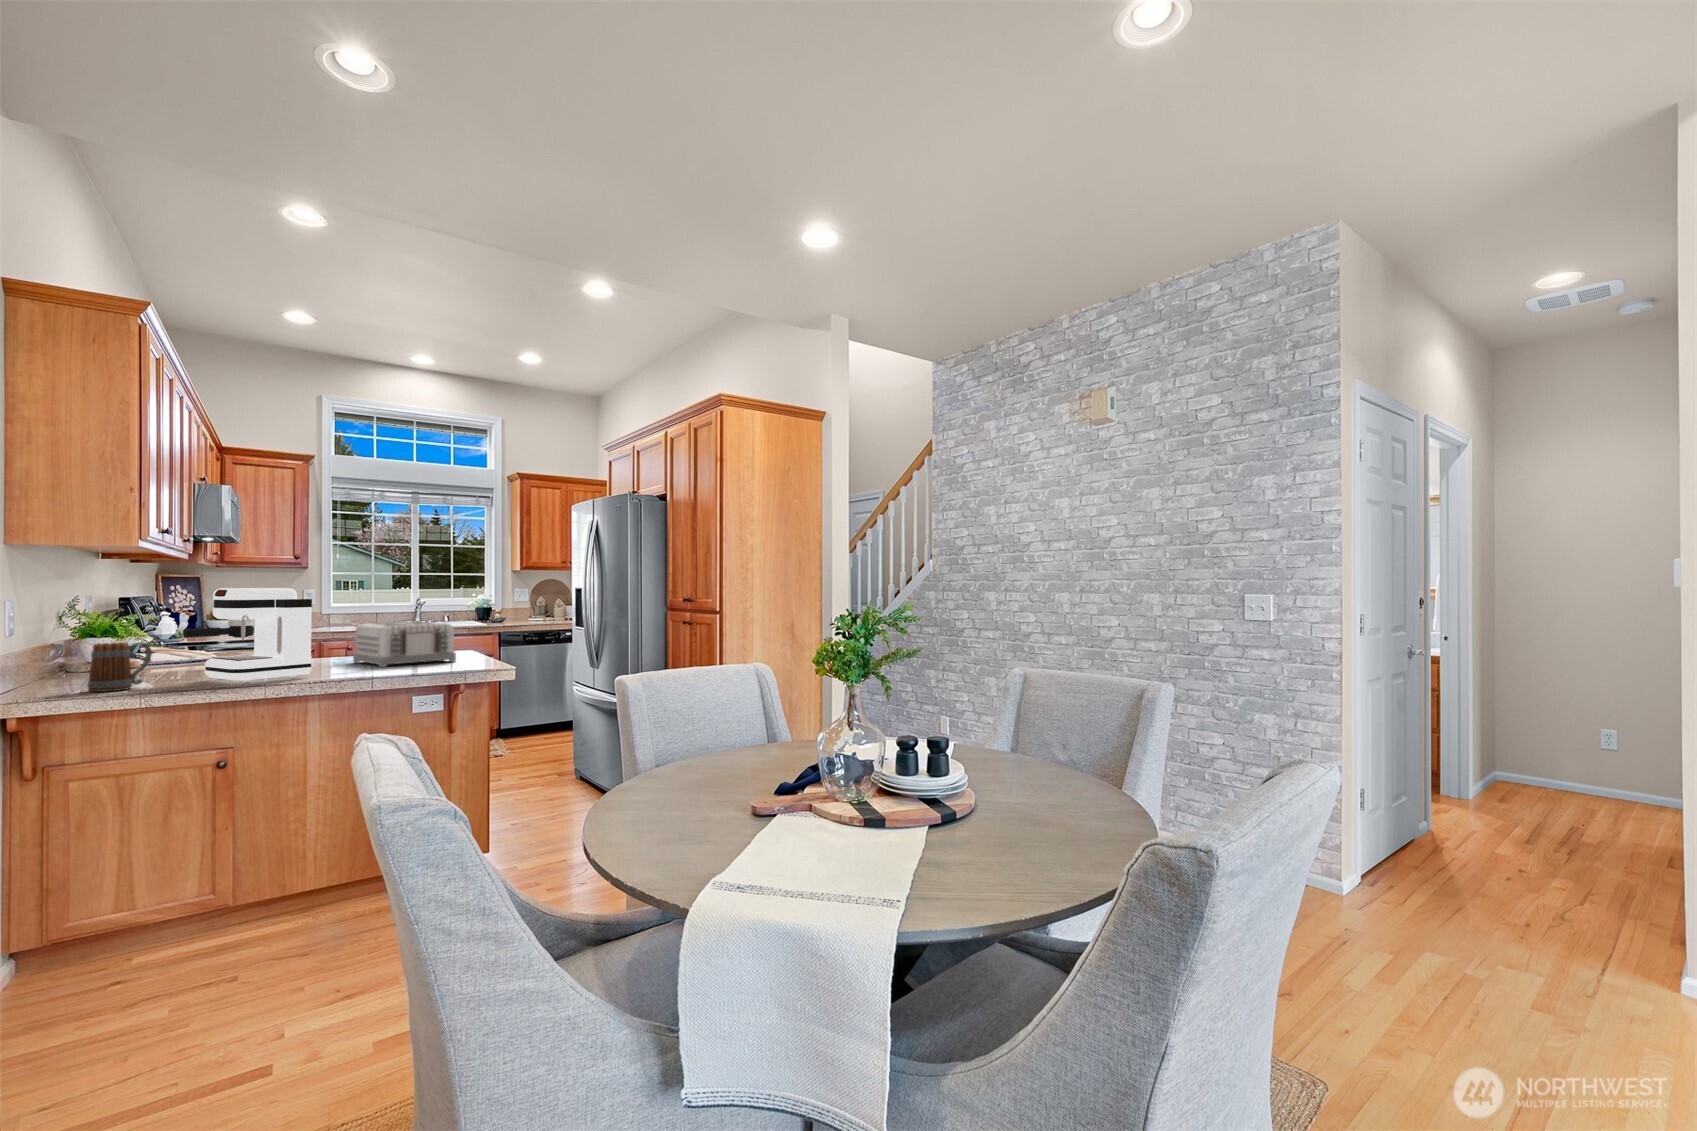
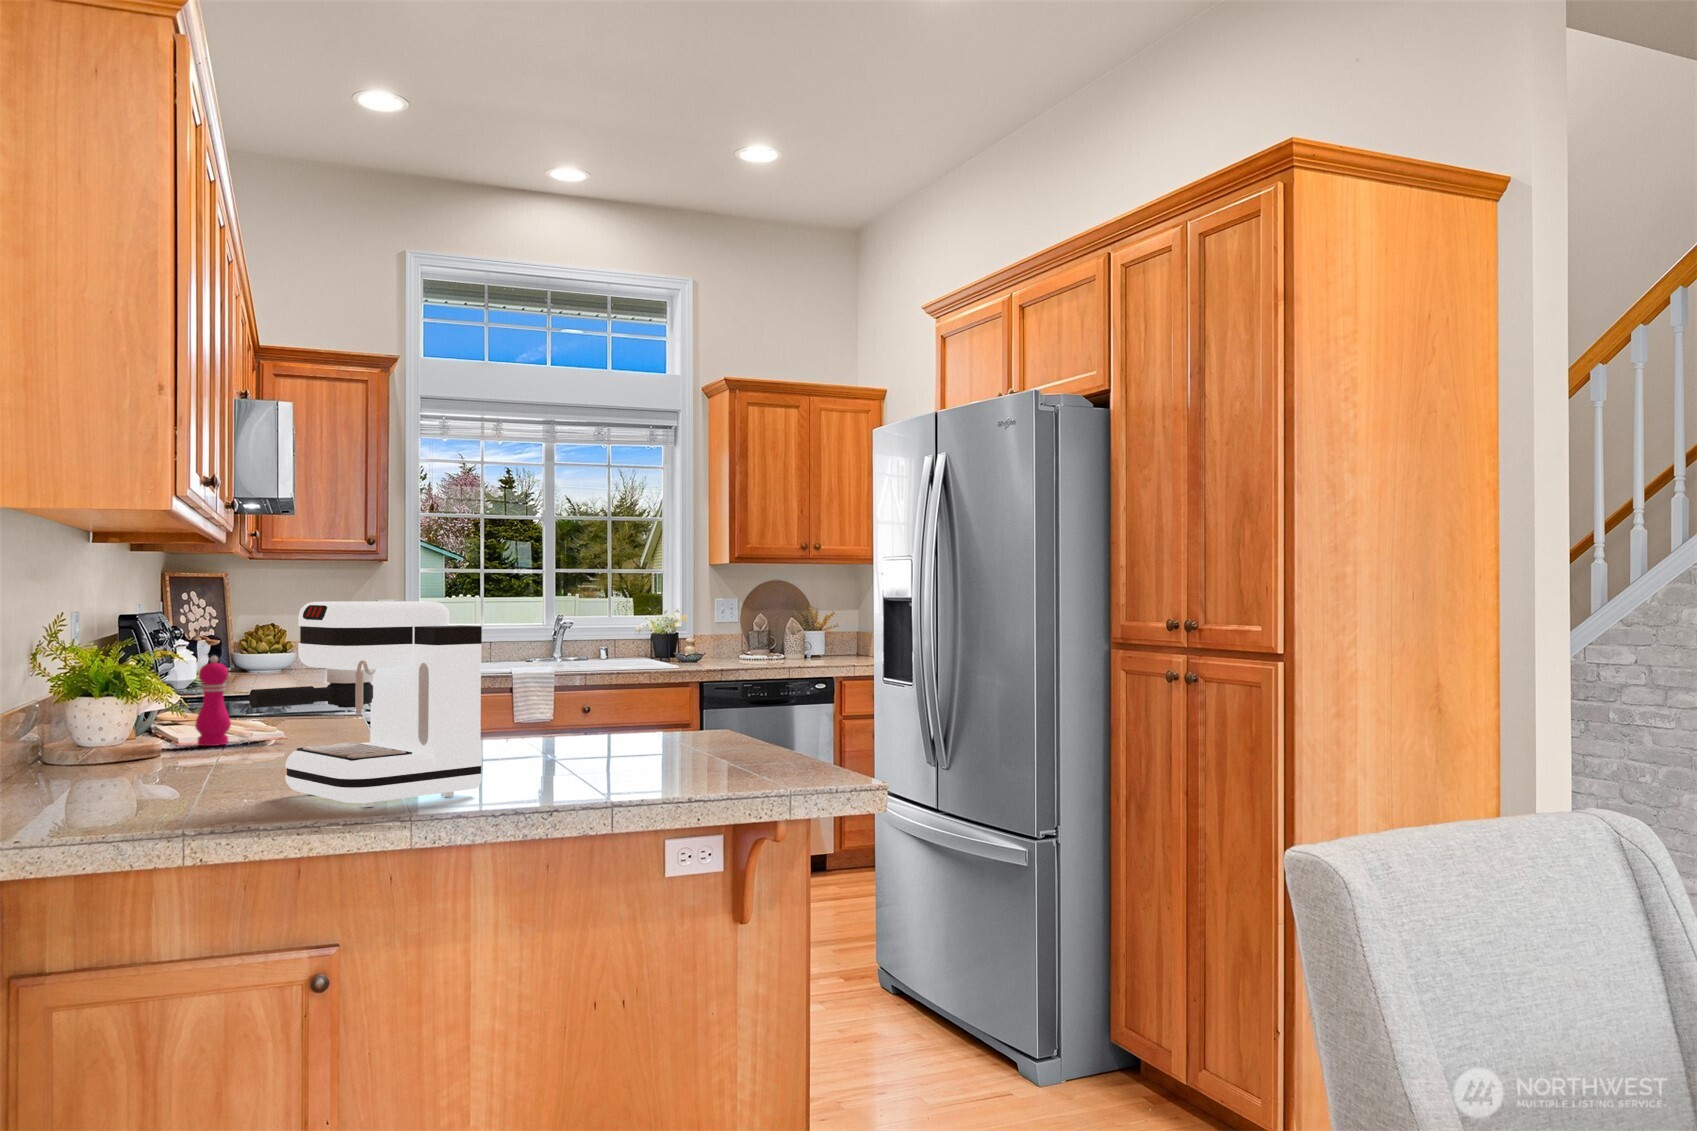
pepper mill: none [164,617,186,664] -> present [195,656,231,746]
toaster: present [353,621,456,667] -> none [526,670,723,770]
mug: present [88,642,152,692] -> none [83,717,195,825]

